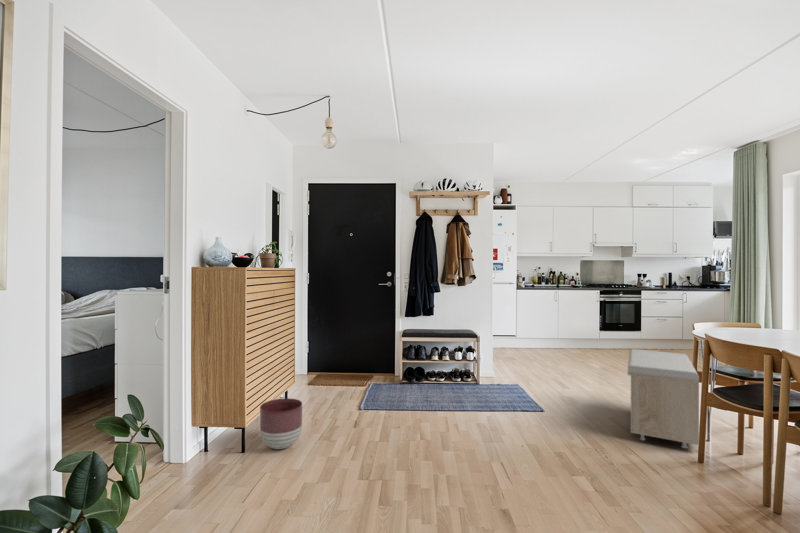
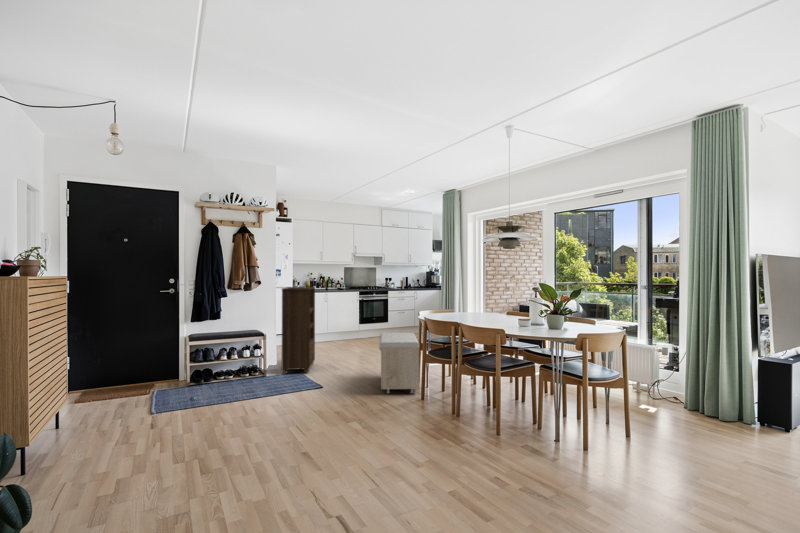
bookshelf: none [497,283,539,387] -> present [282,287,315,373]
planter: present [260,398,302,449] -> none [46,409,99,461]

